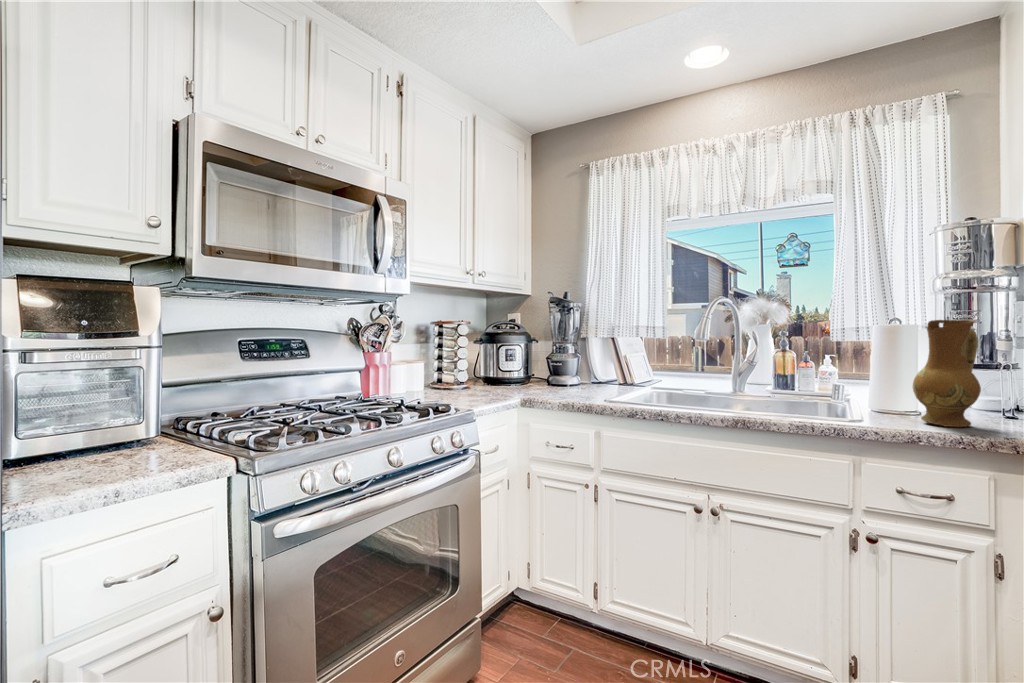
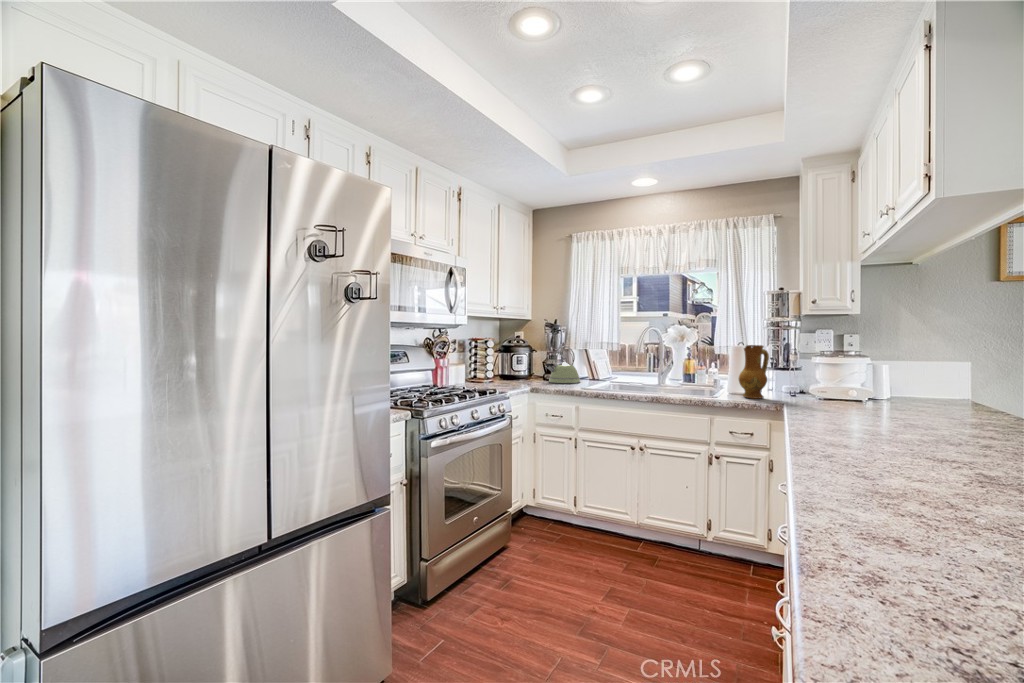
kettle: none [549,332,604,391] -> present [546,346,580,383]

